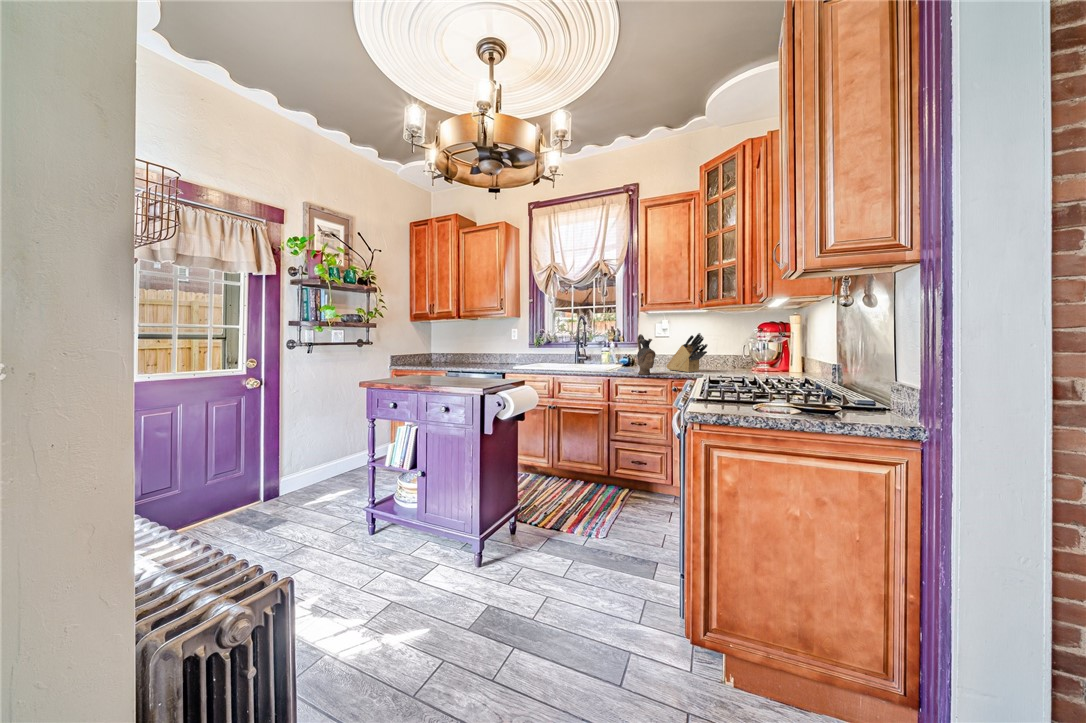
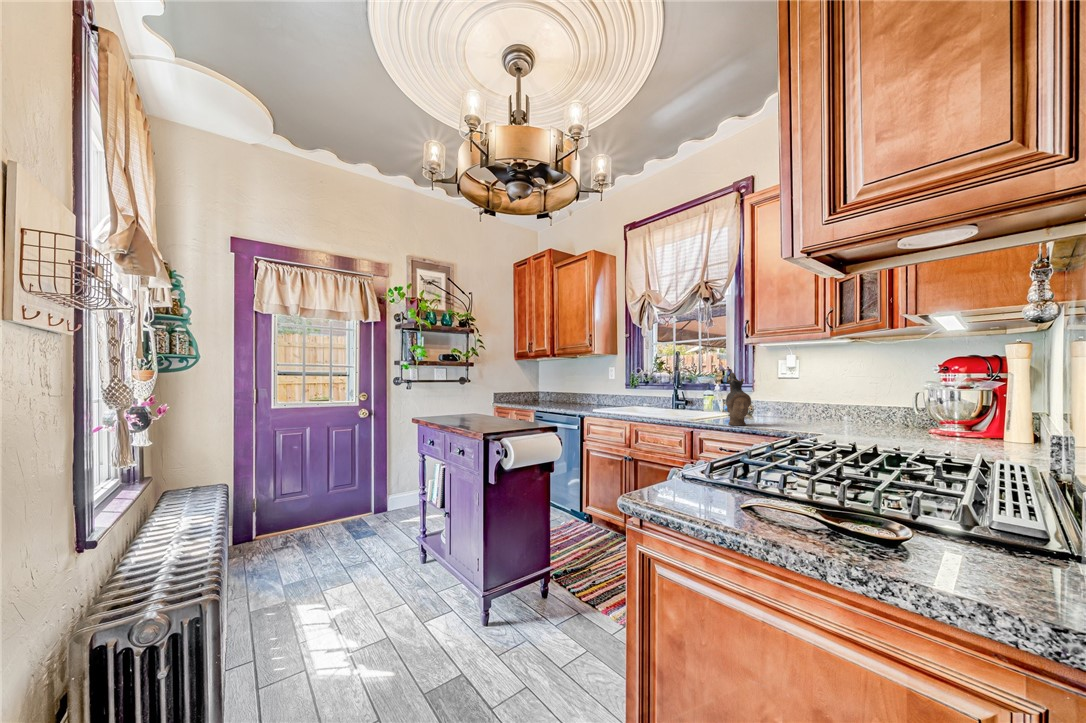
knife block: present [666,333,708,372] -> none [786,371,838,426]

